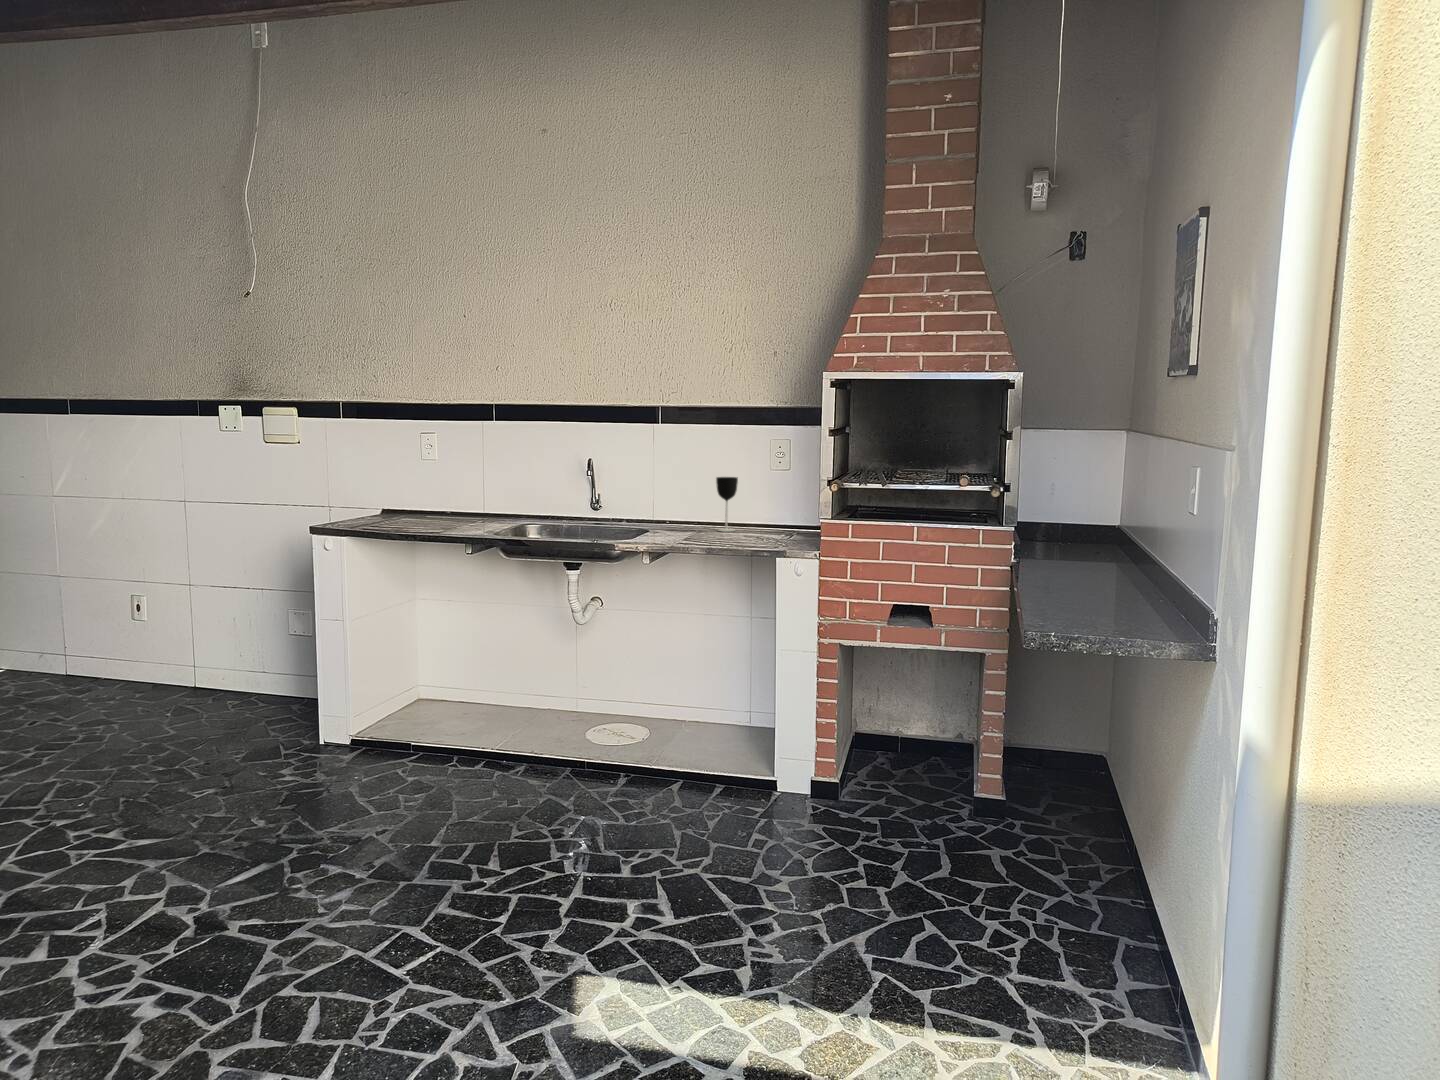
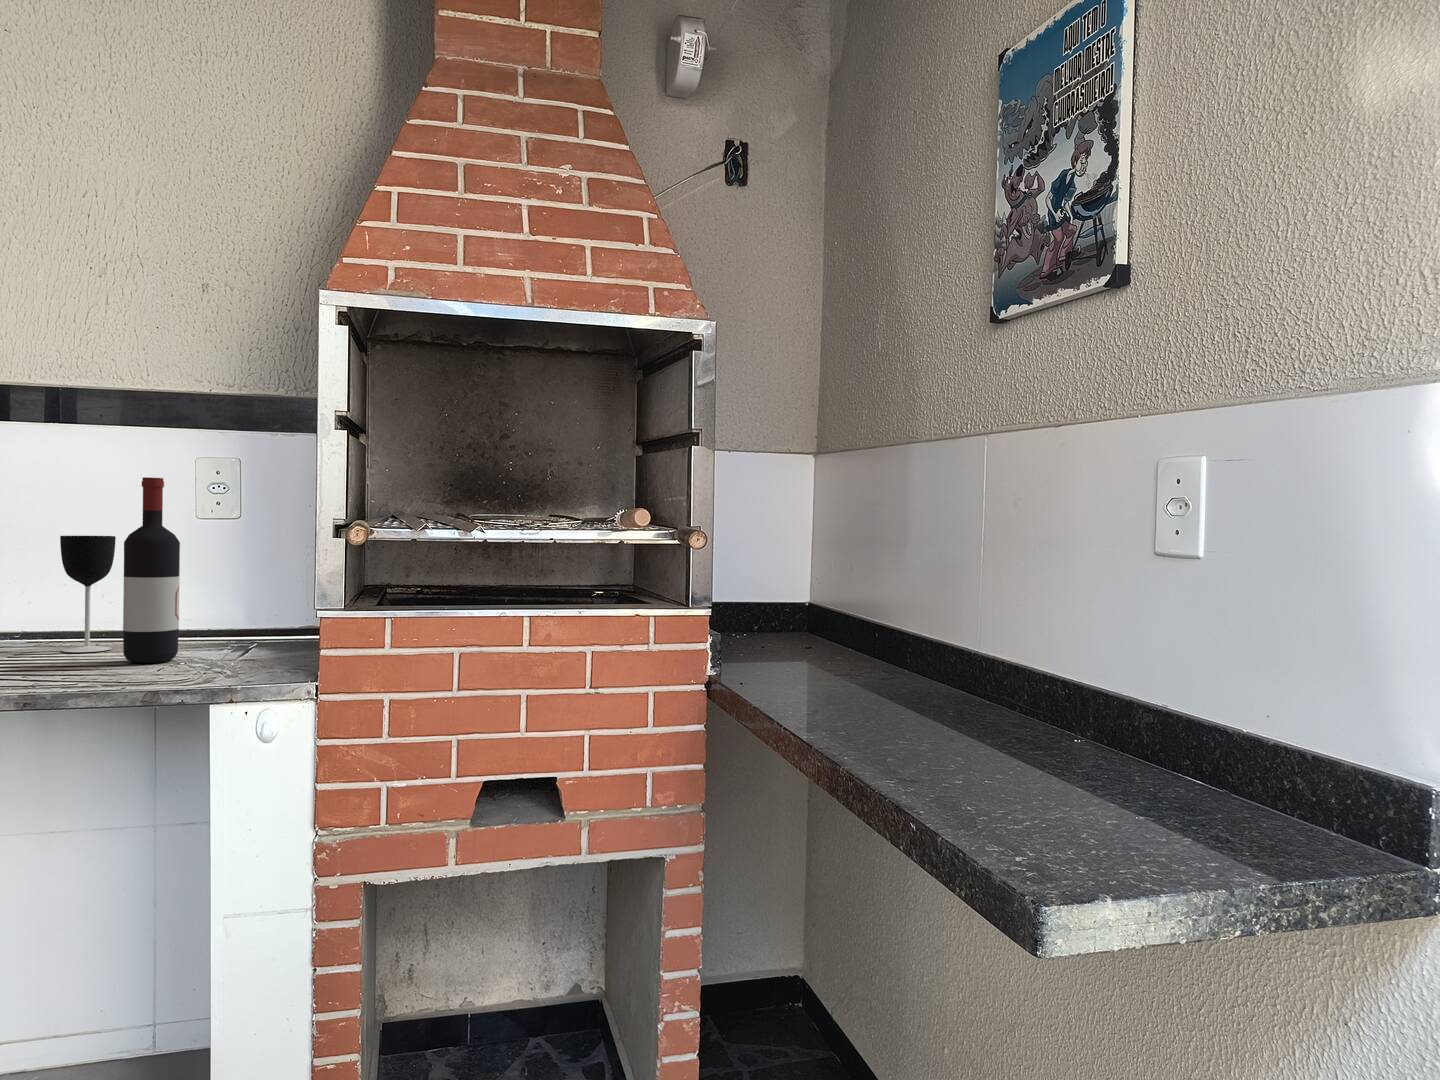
wine bottle: none [742,453,765,538] -> present [123,477,180,663]

